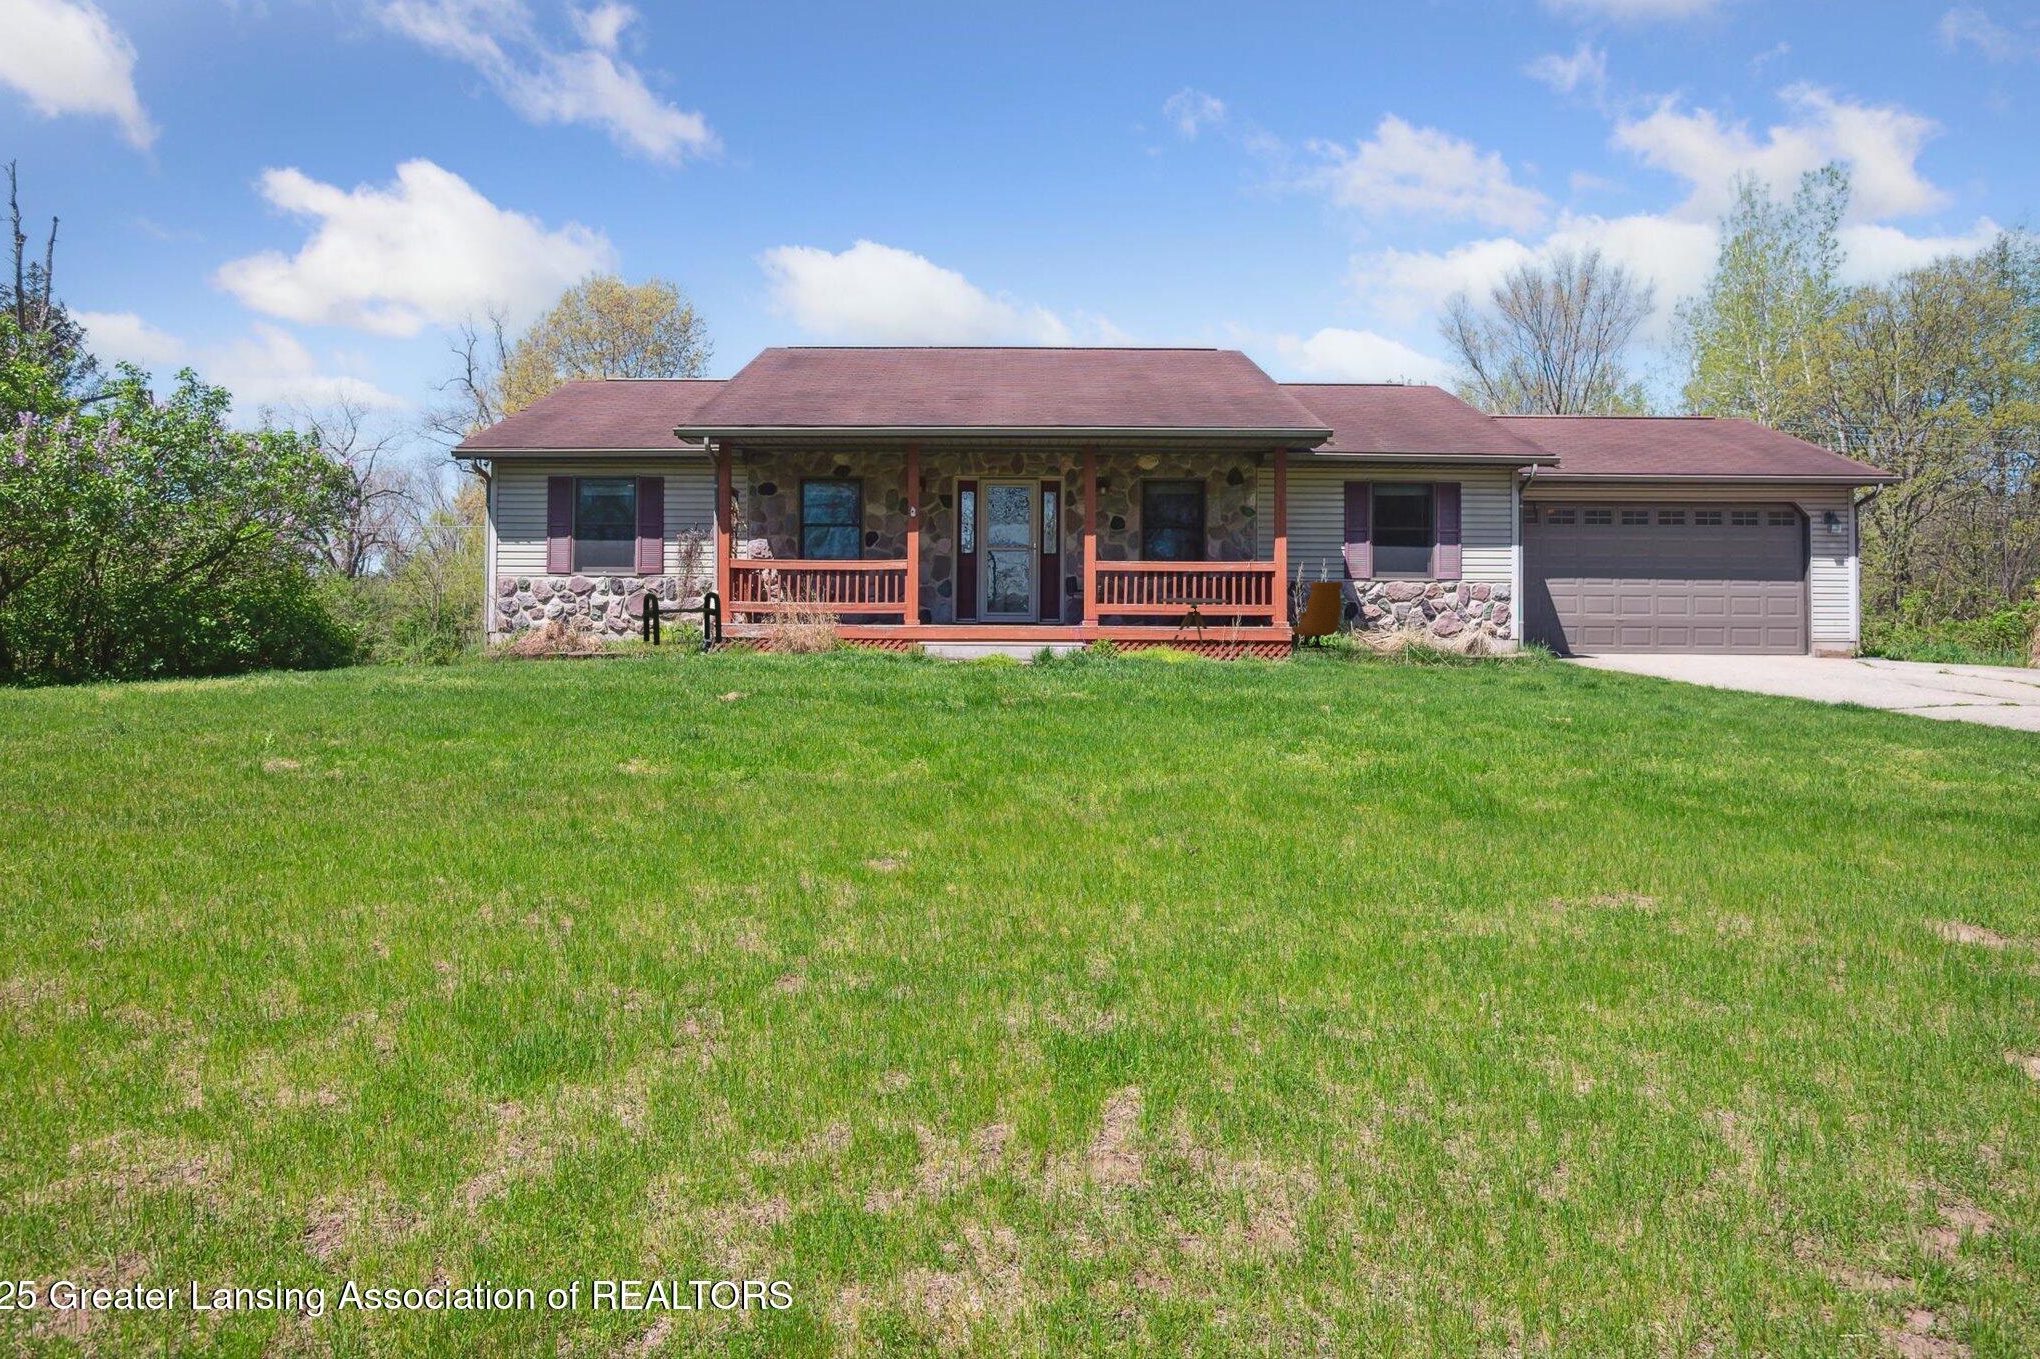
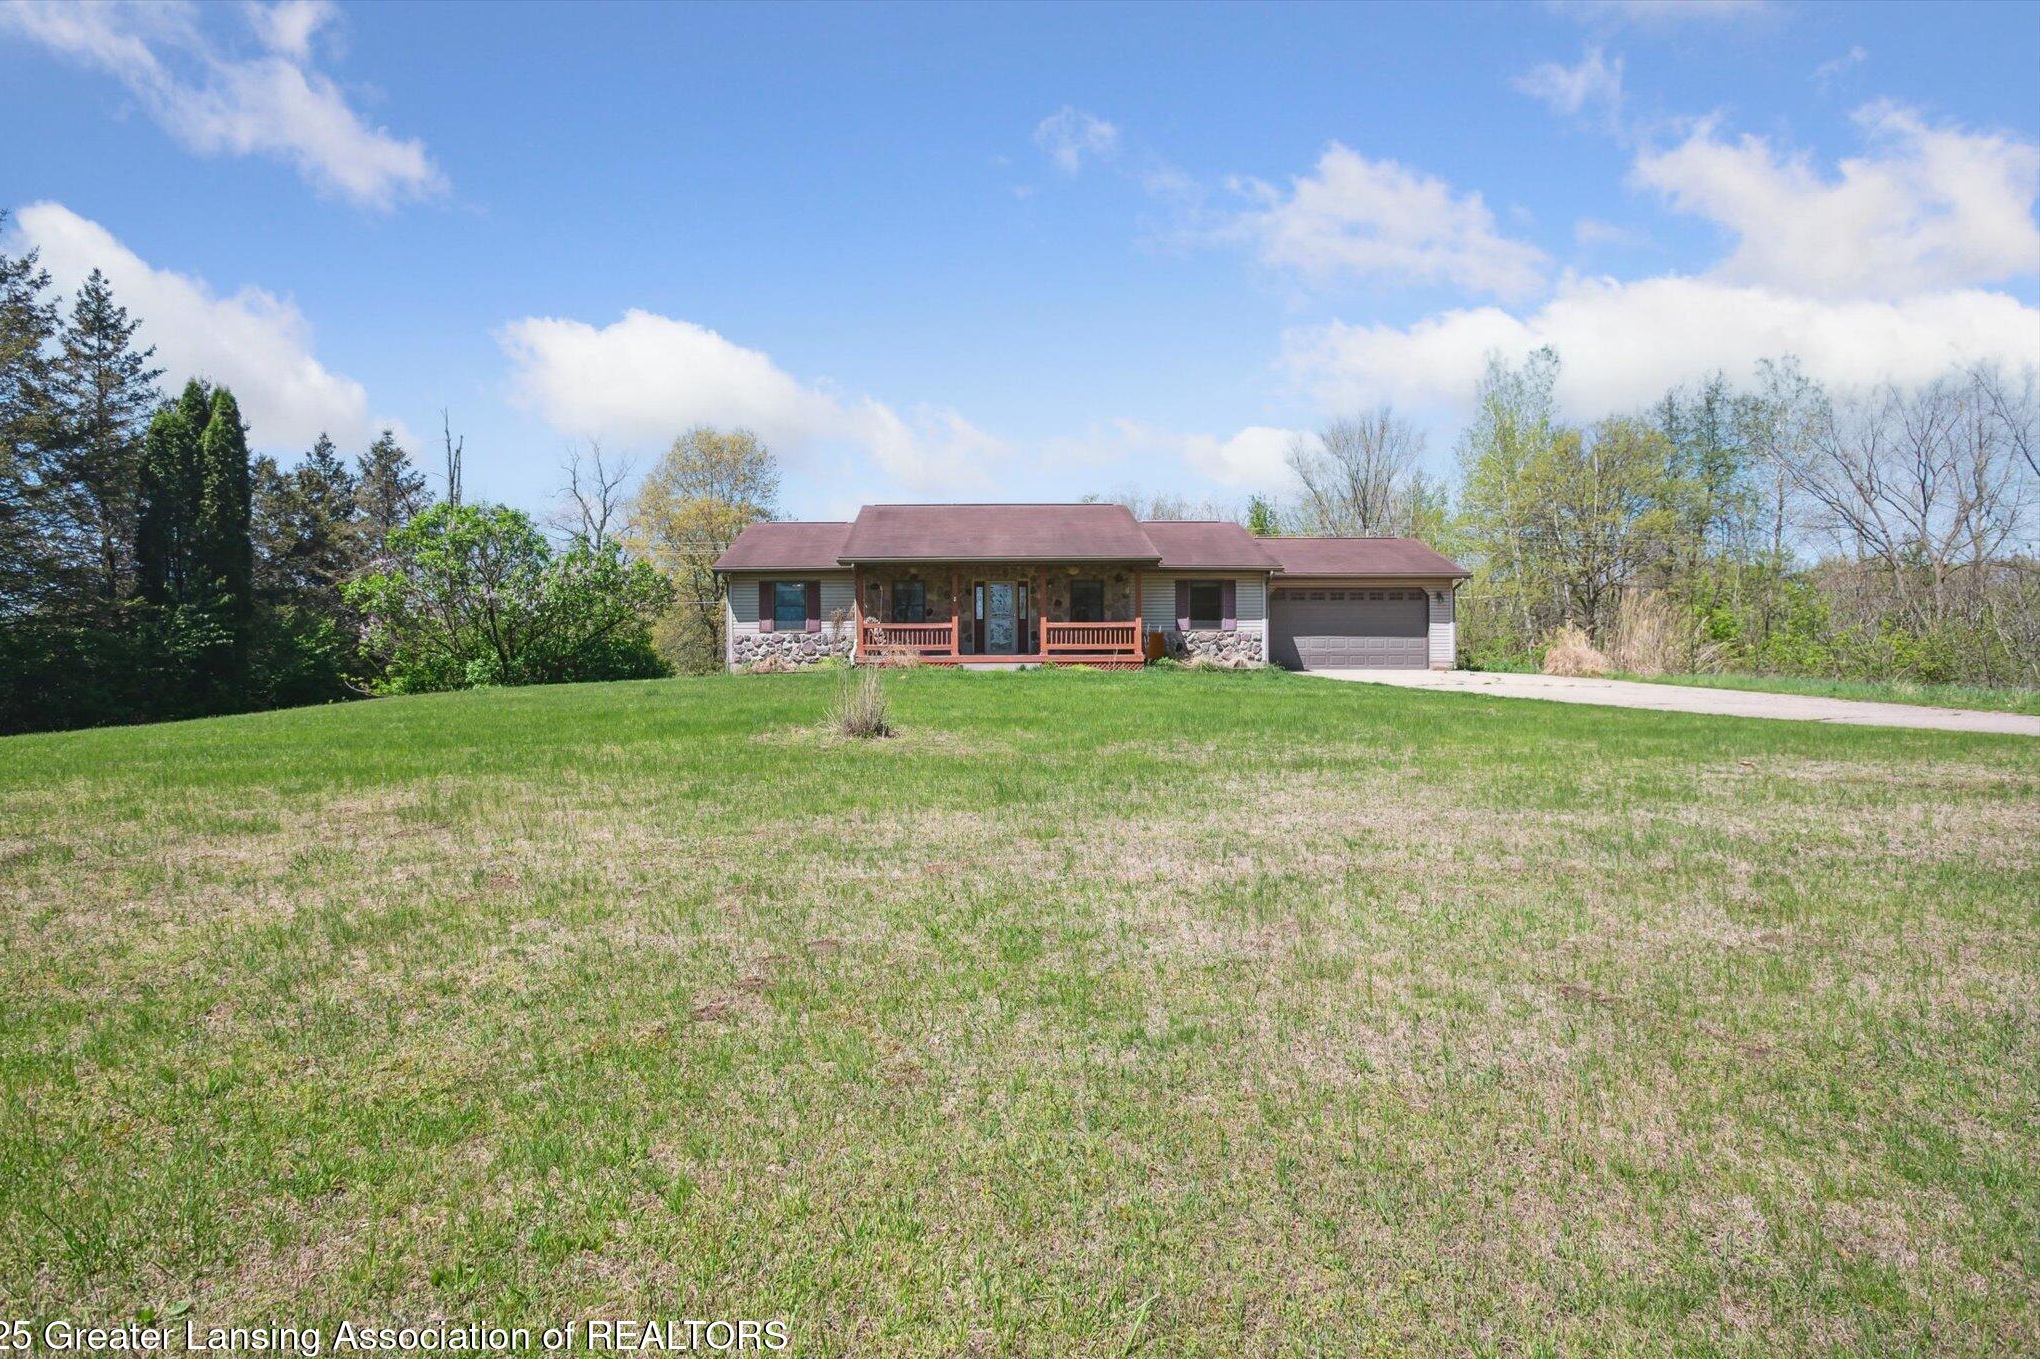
bench: present [643,592,722,645] -> present [540,655,579,683]
round table: present [1161,598,1228,647] -> none [1079,641,1112,665]

